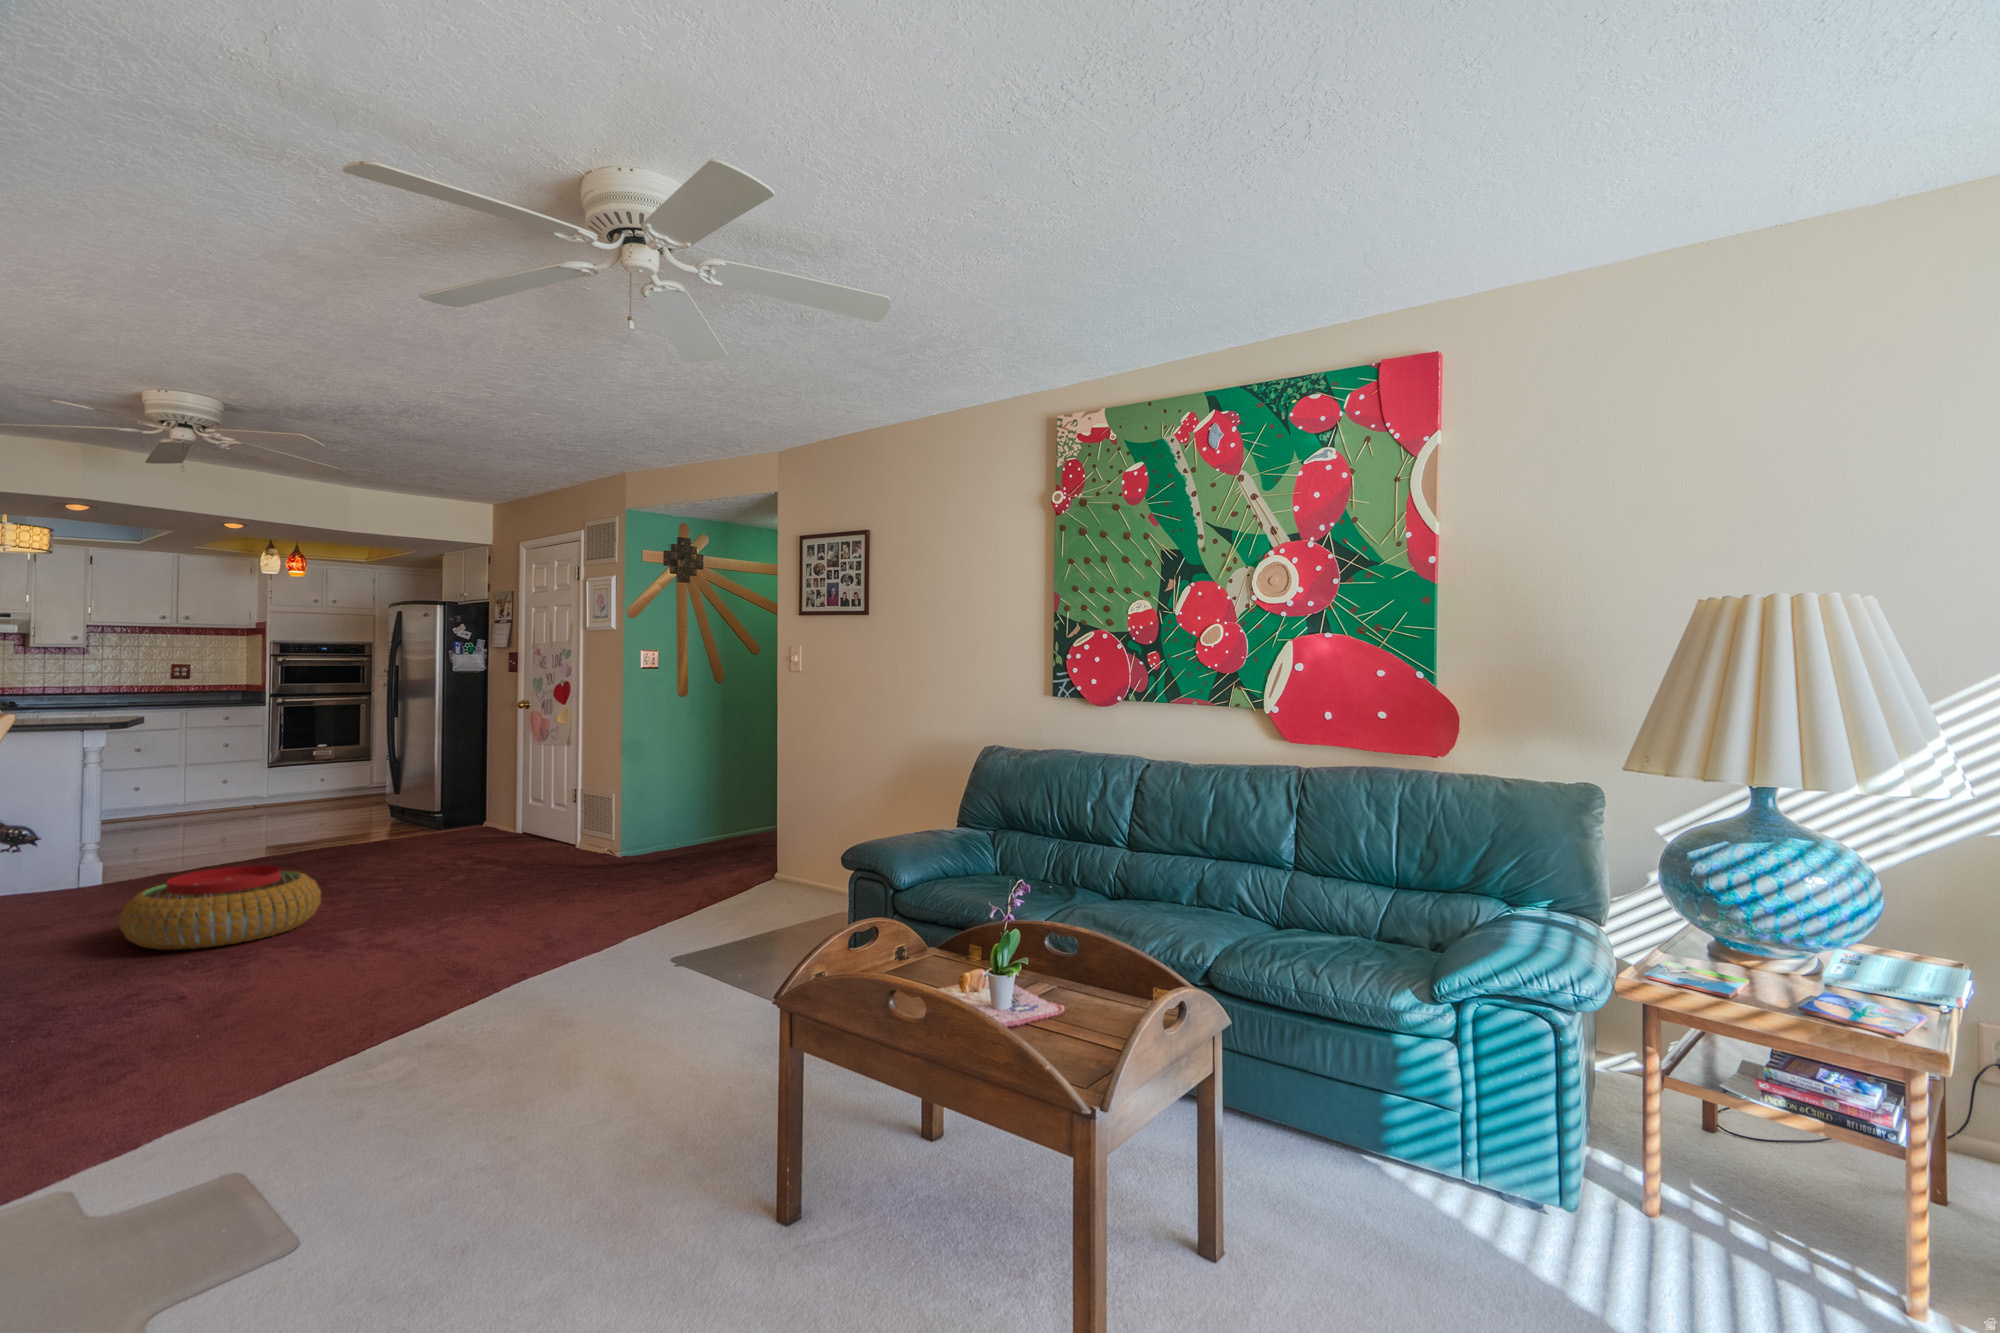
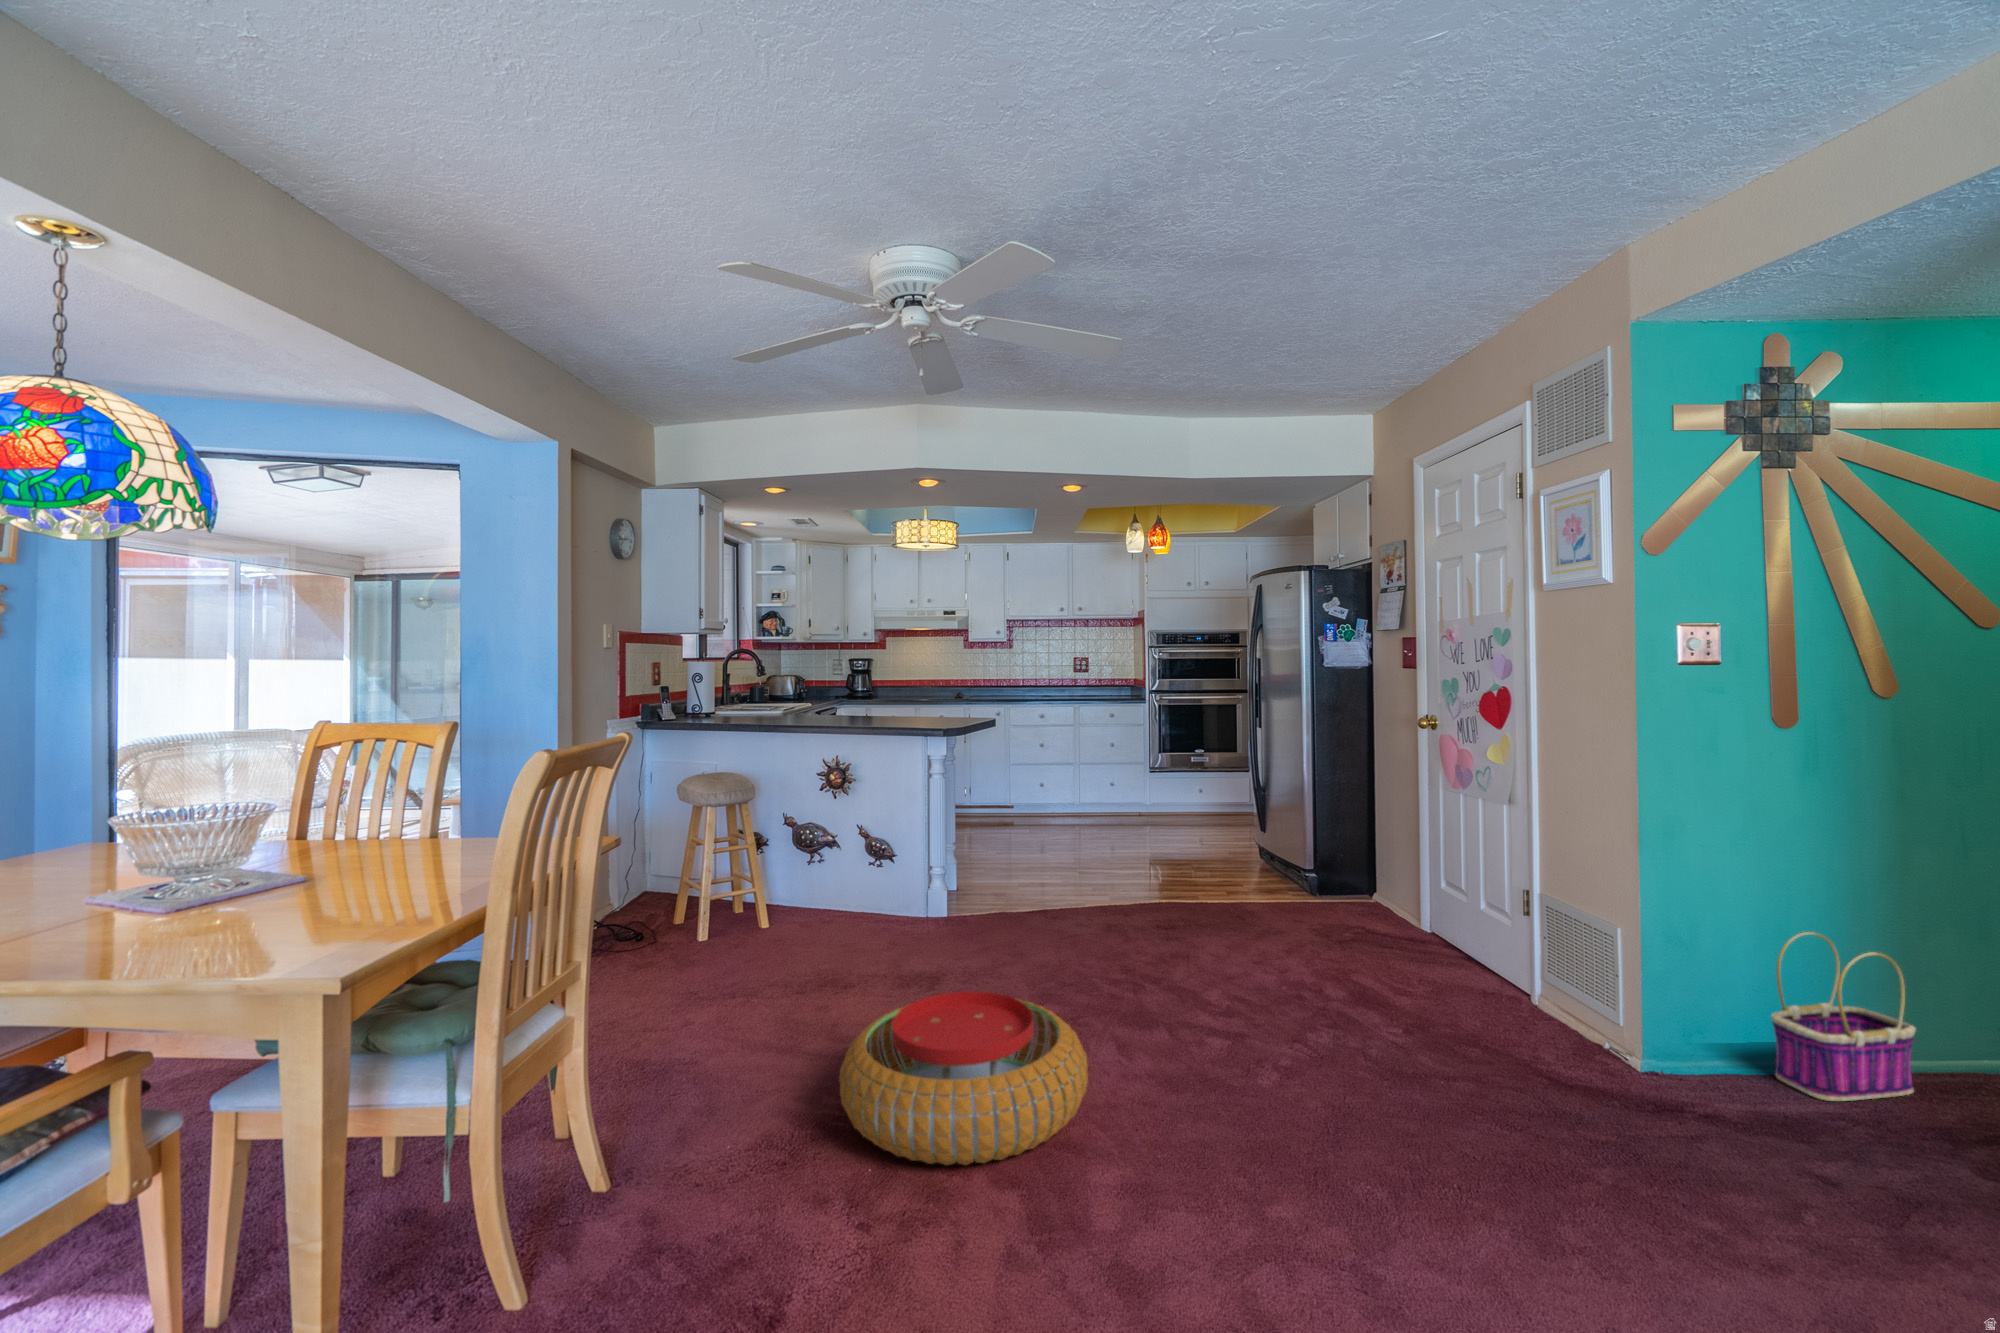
basket: none [675,786,724,852] -> present [1771,932,1916,1101]

